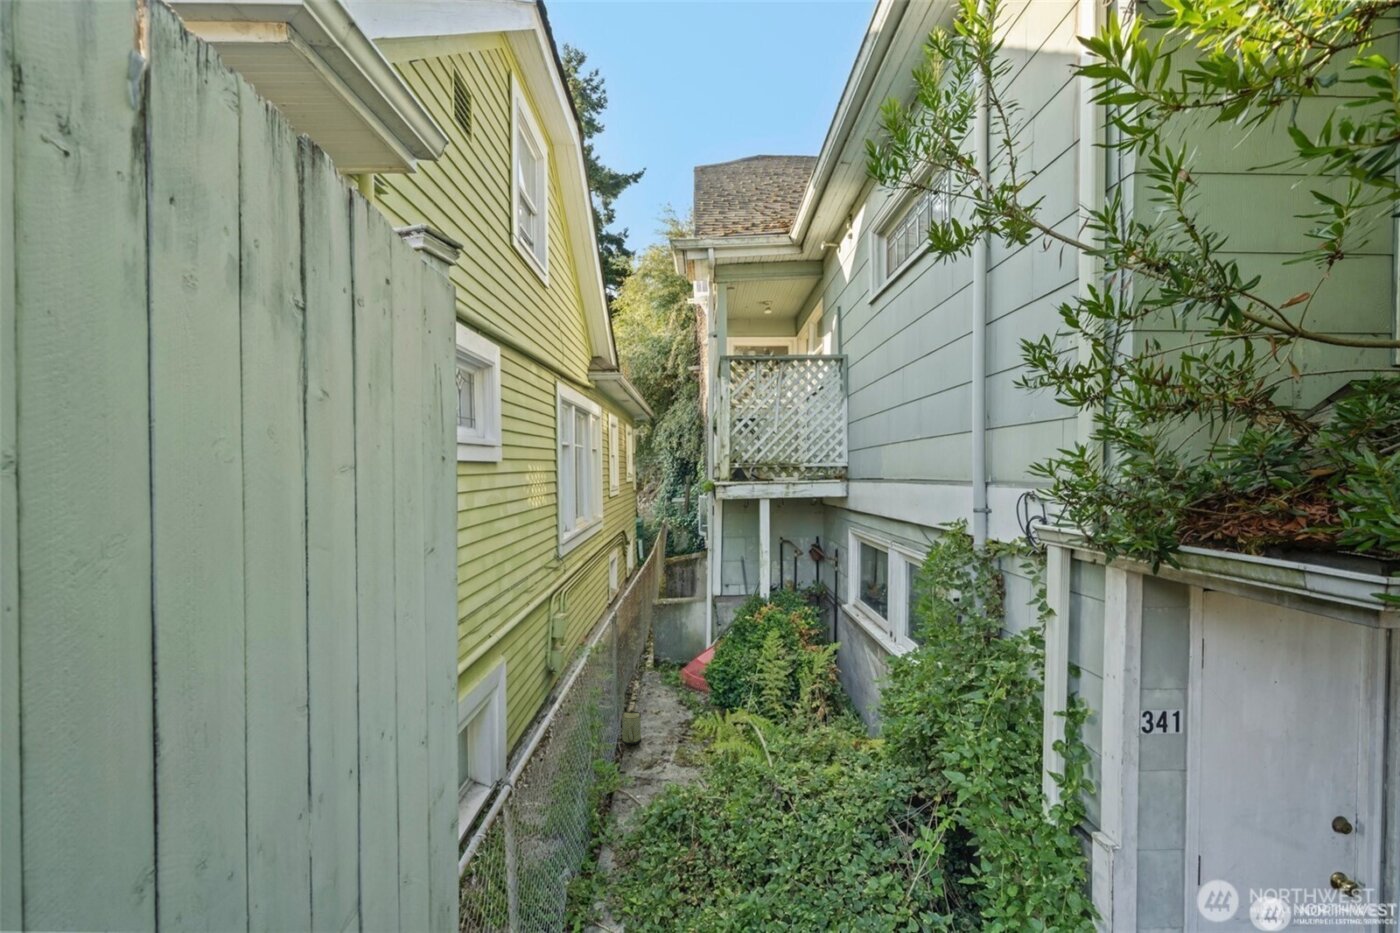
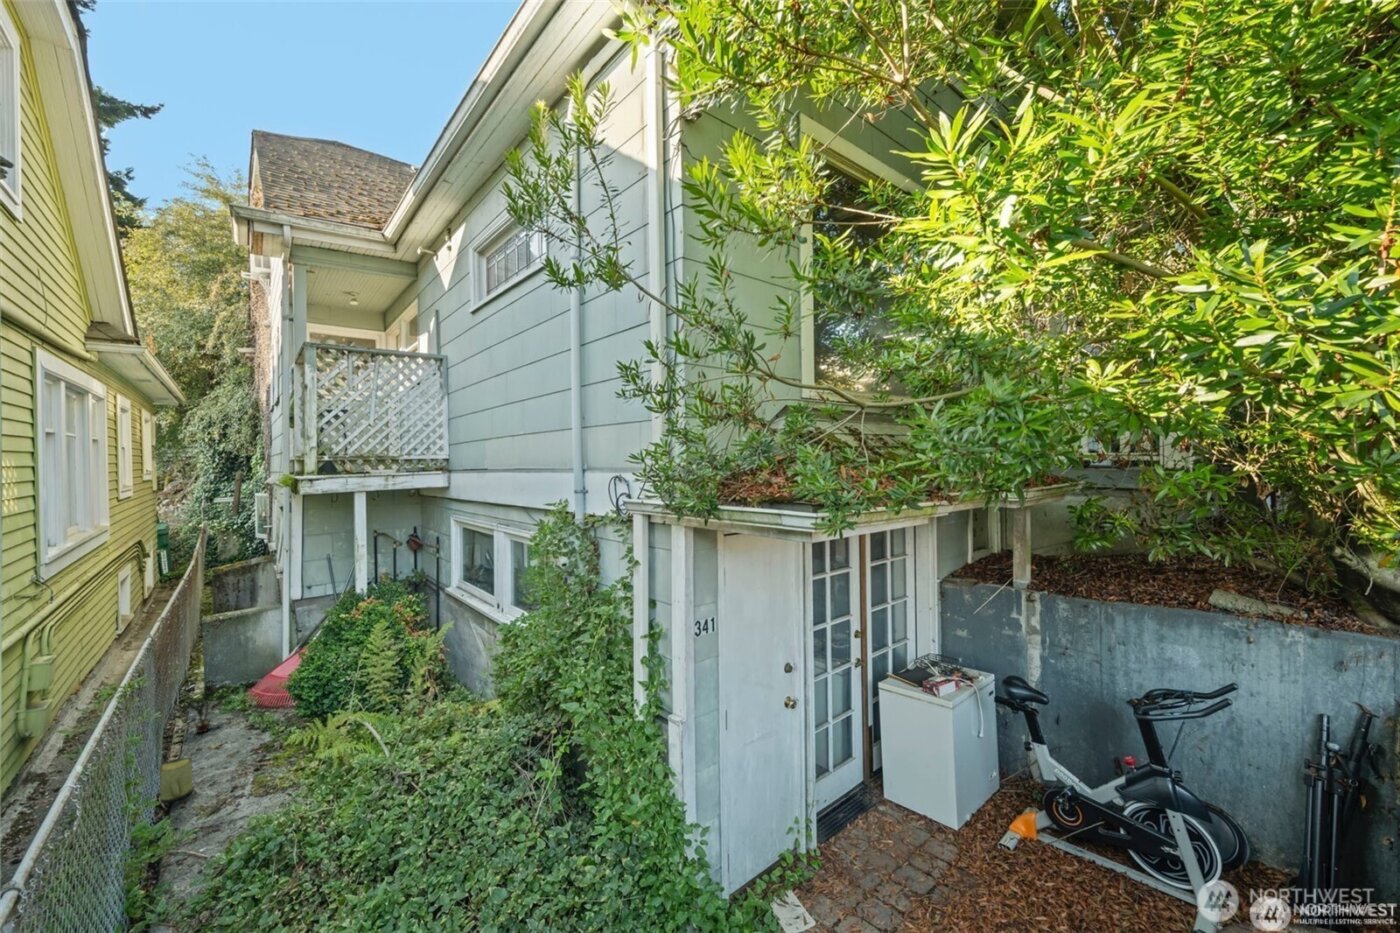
potted plant: none [638,661,668,695] -> present [180,692,225,733]

